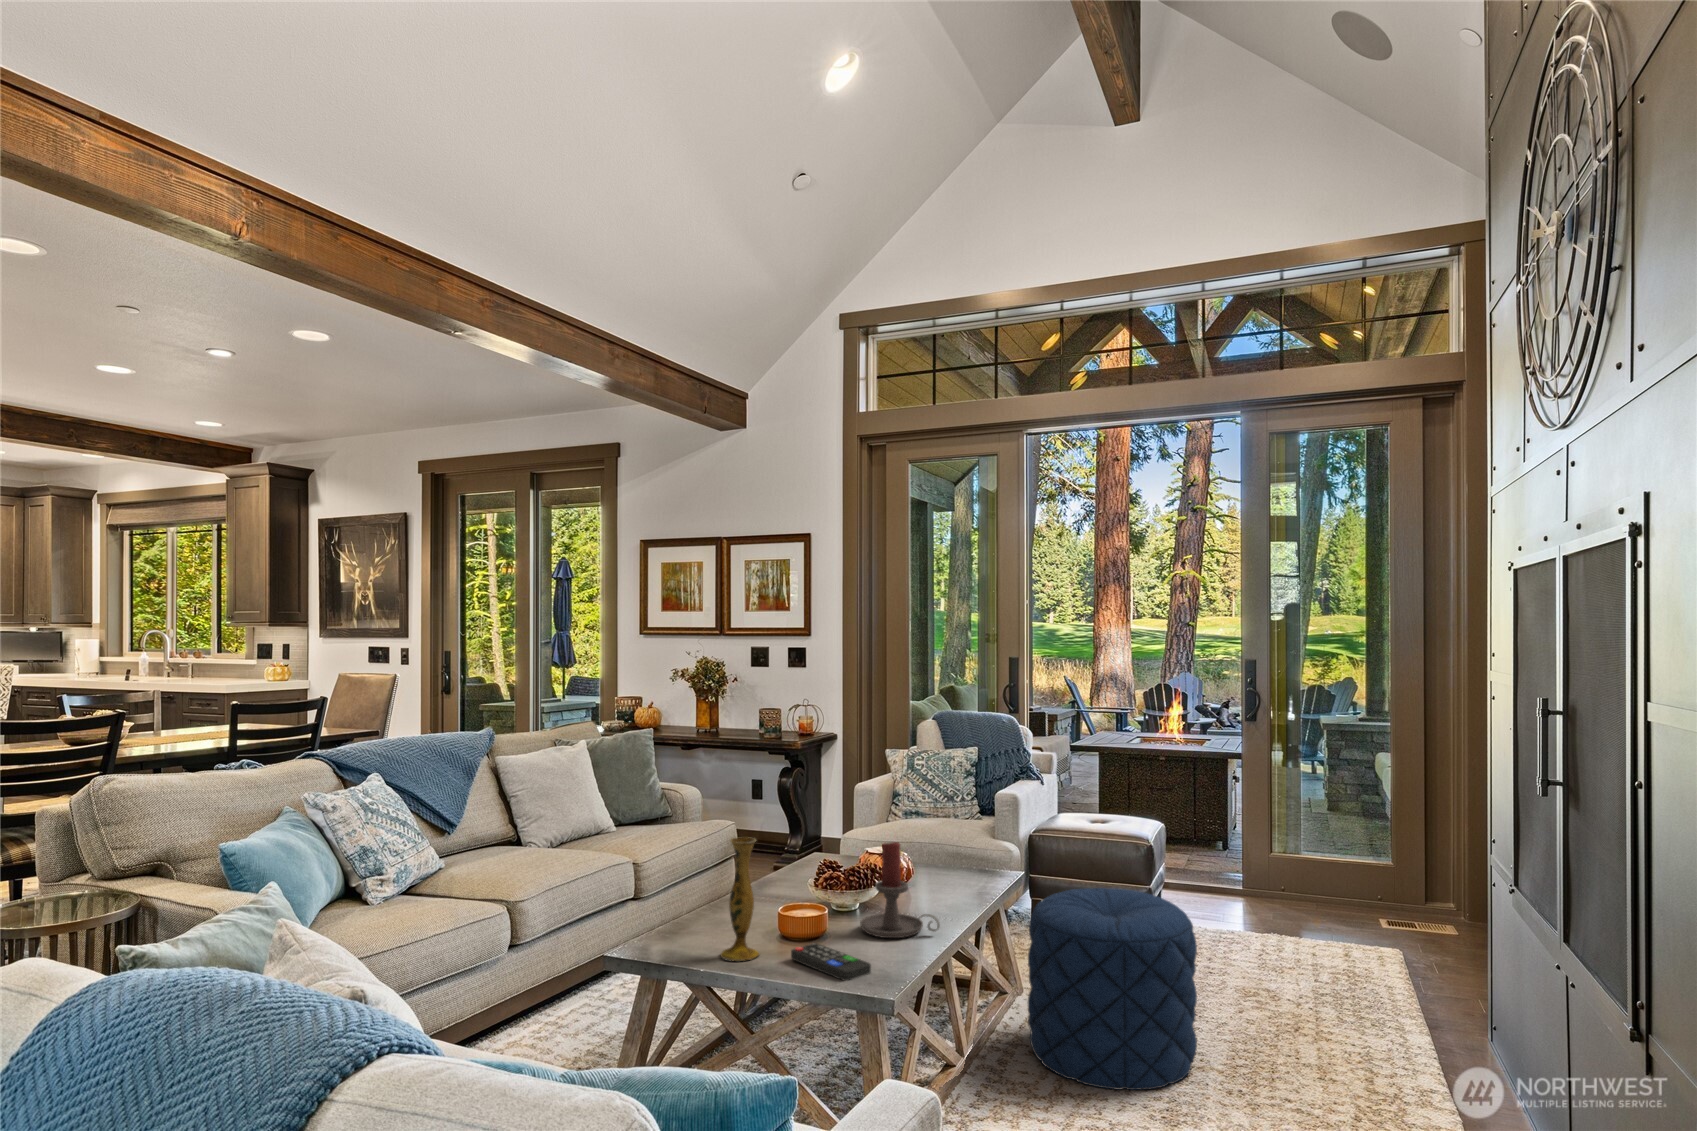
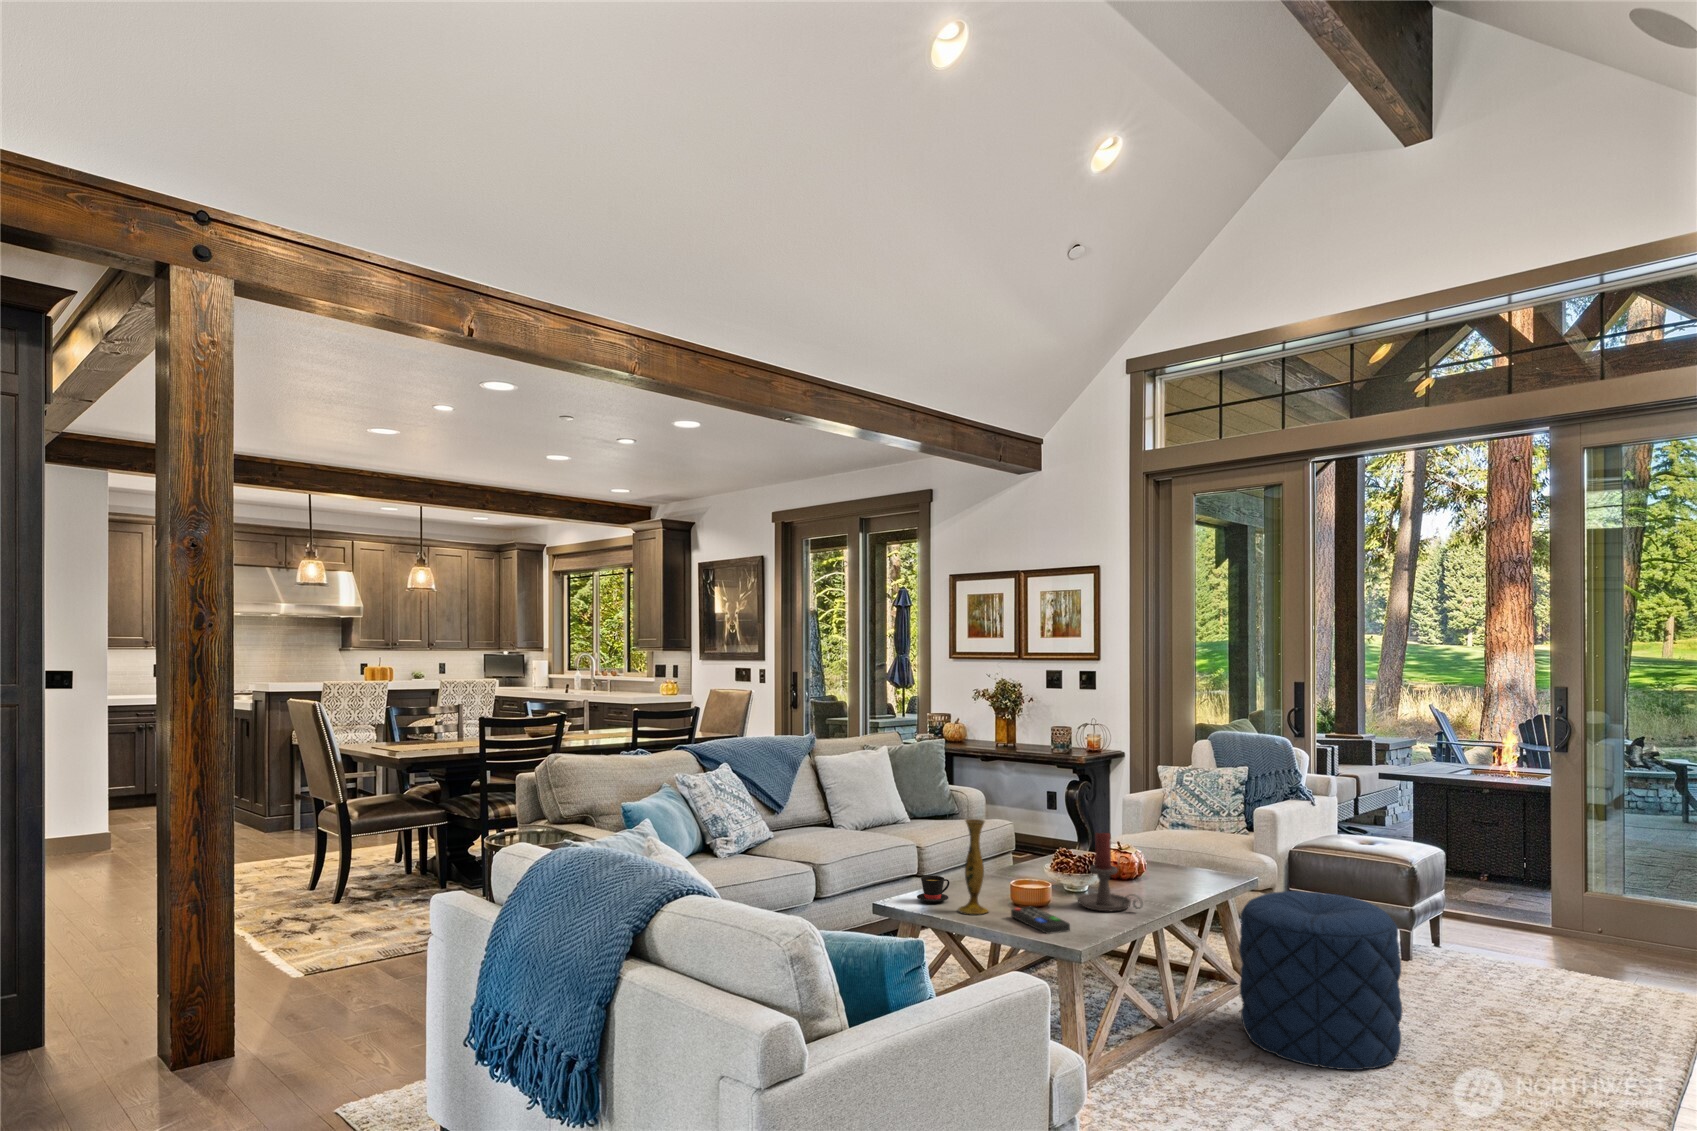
teacup: none [661,911,703,948] -> present [917,875,950,903]

